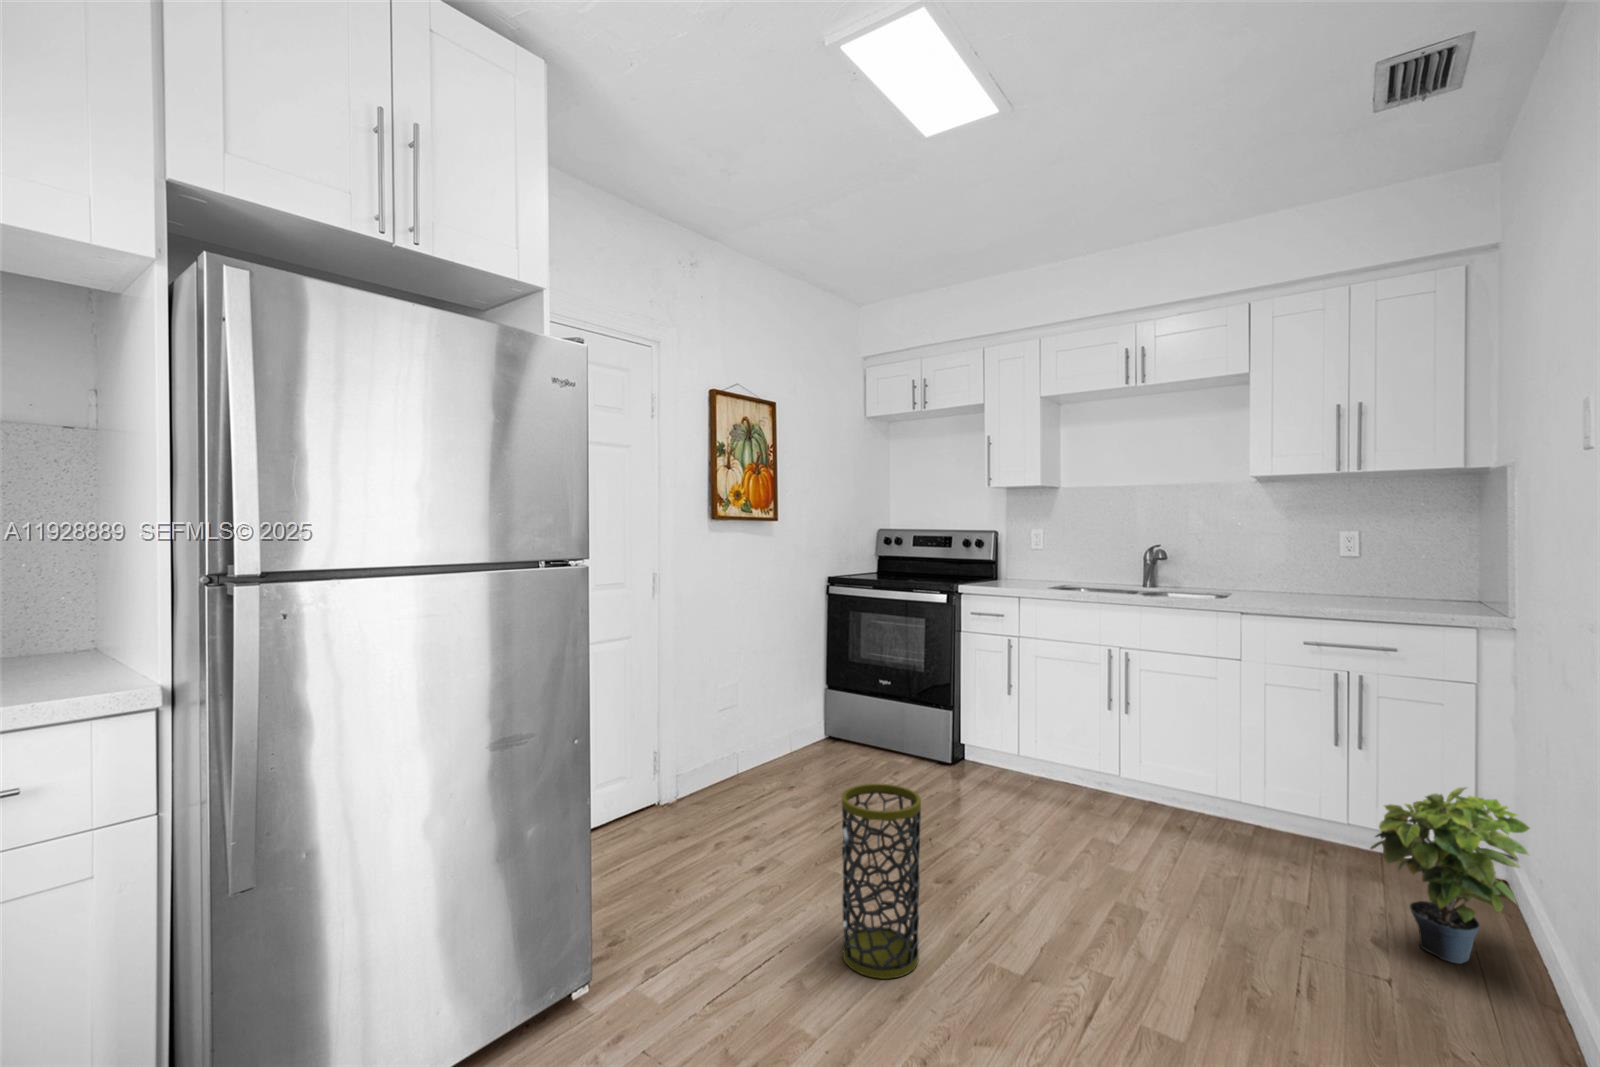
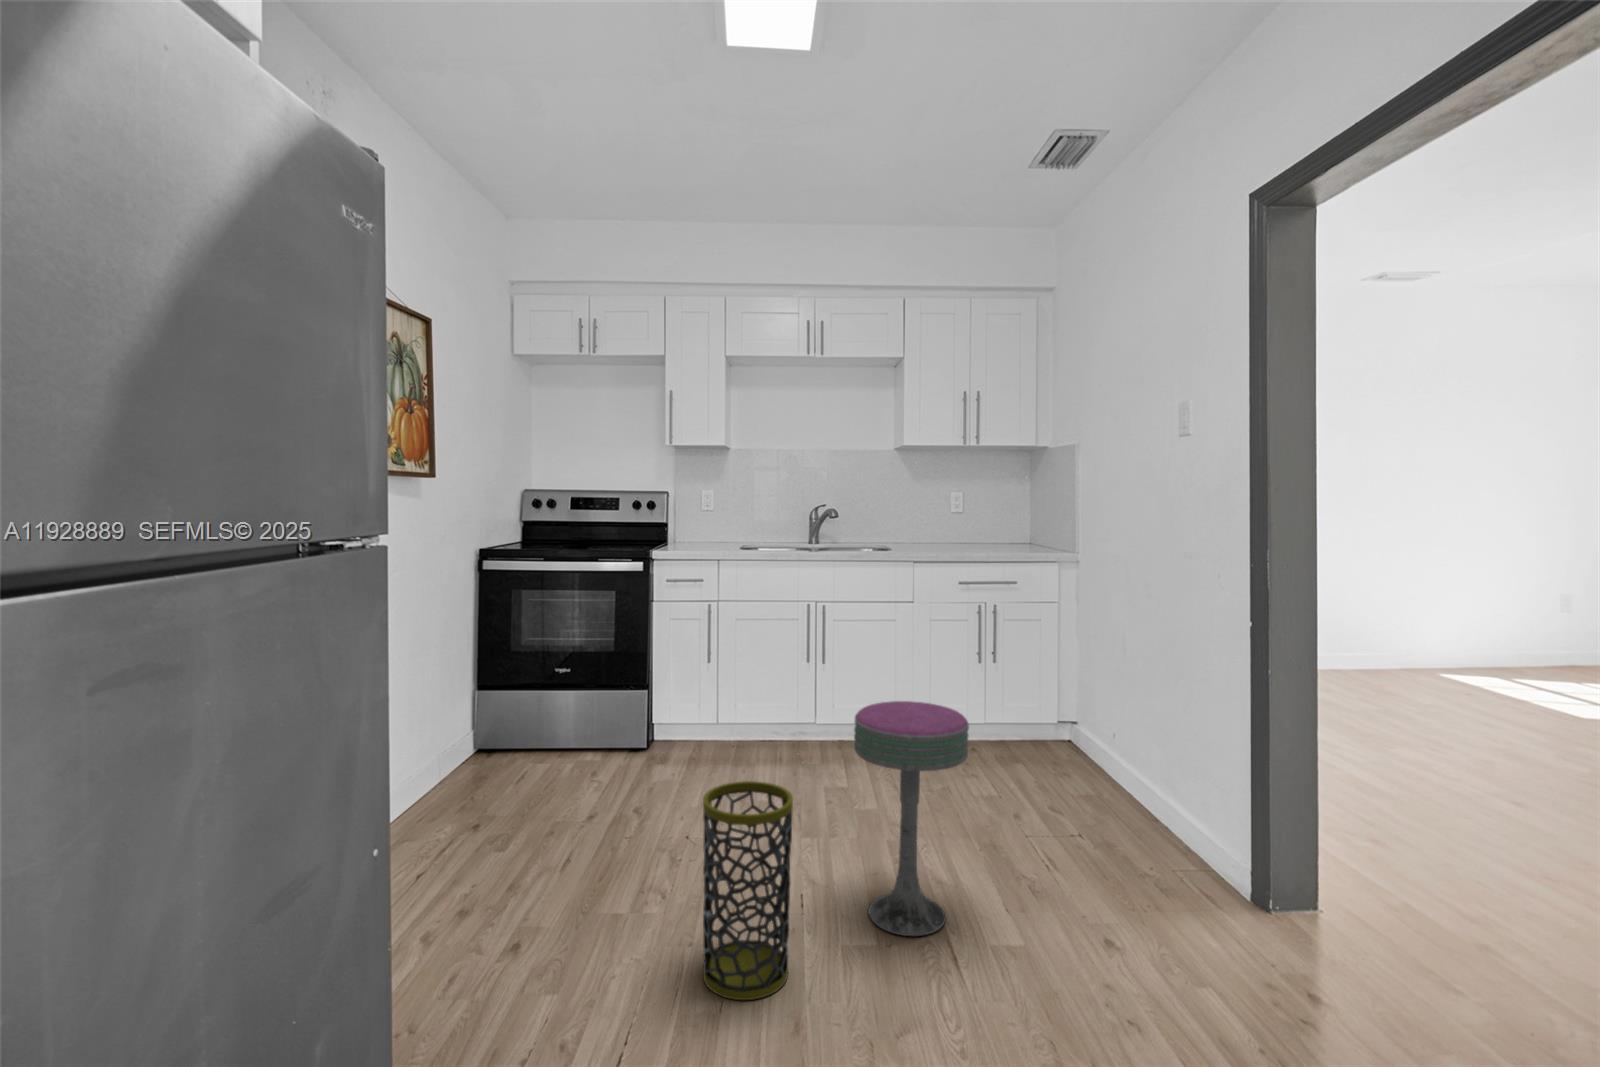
bar stool: none [1012,740,1136,991] -> present [854,701,969,936]
potted plant: present [1371,787,1530,964] -> none [1061,690,1160,821]

